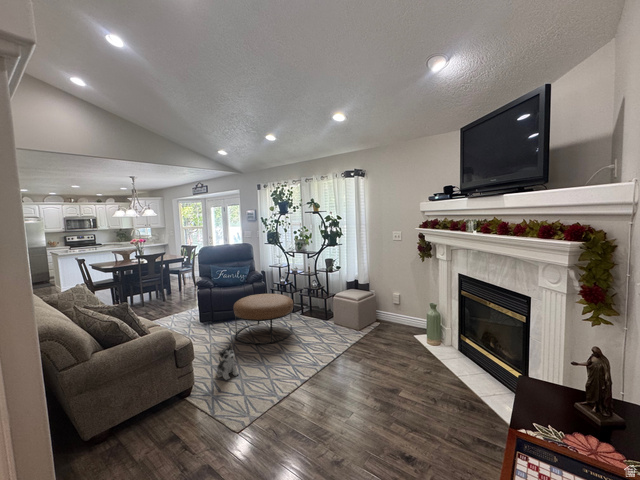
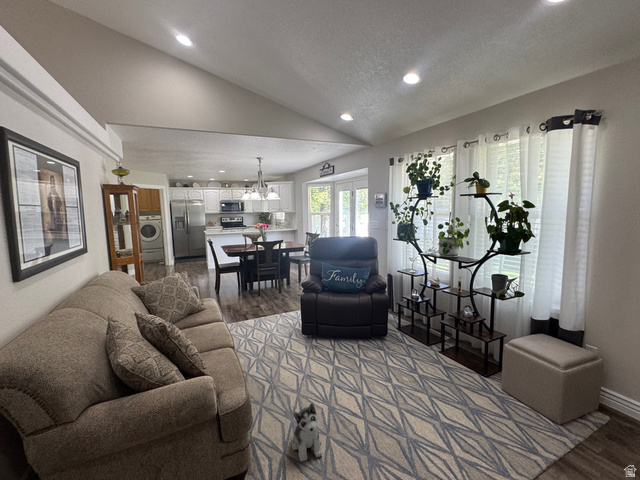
ottoman: present [233,294,293,344] -> none [337,314,428,401]

